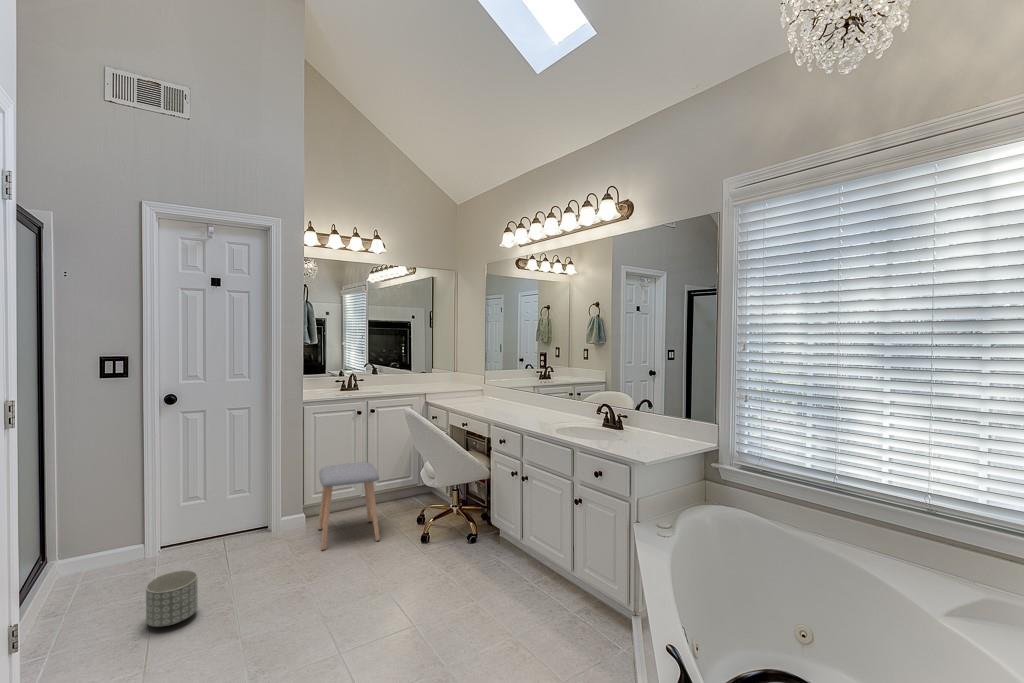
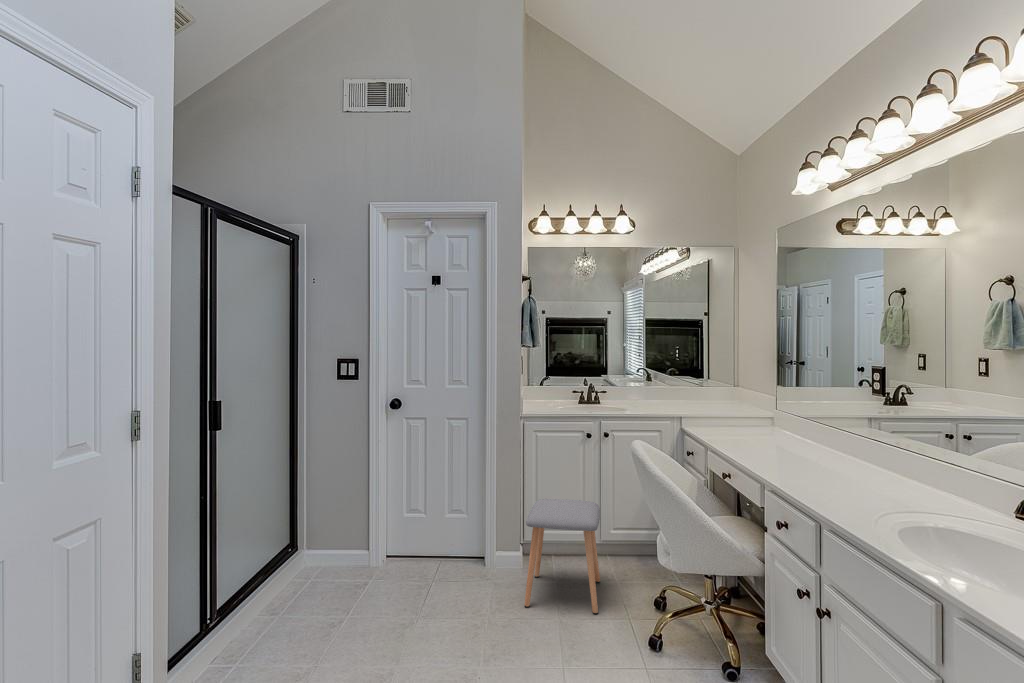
planter: present [146,570,198,627] -> none [324,592,372,654]

